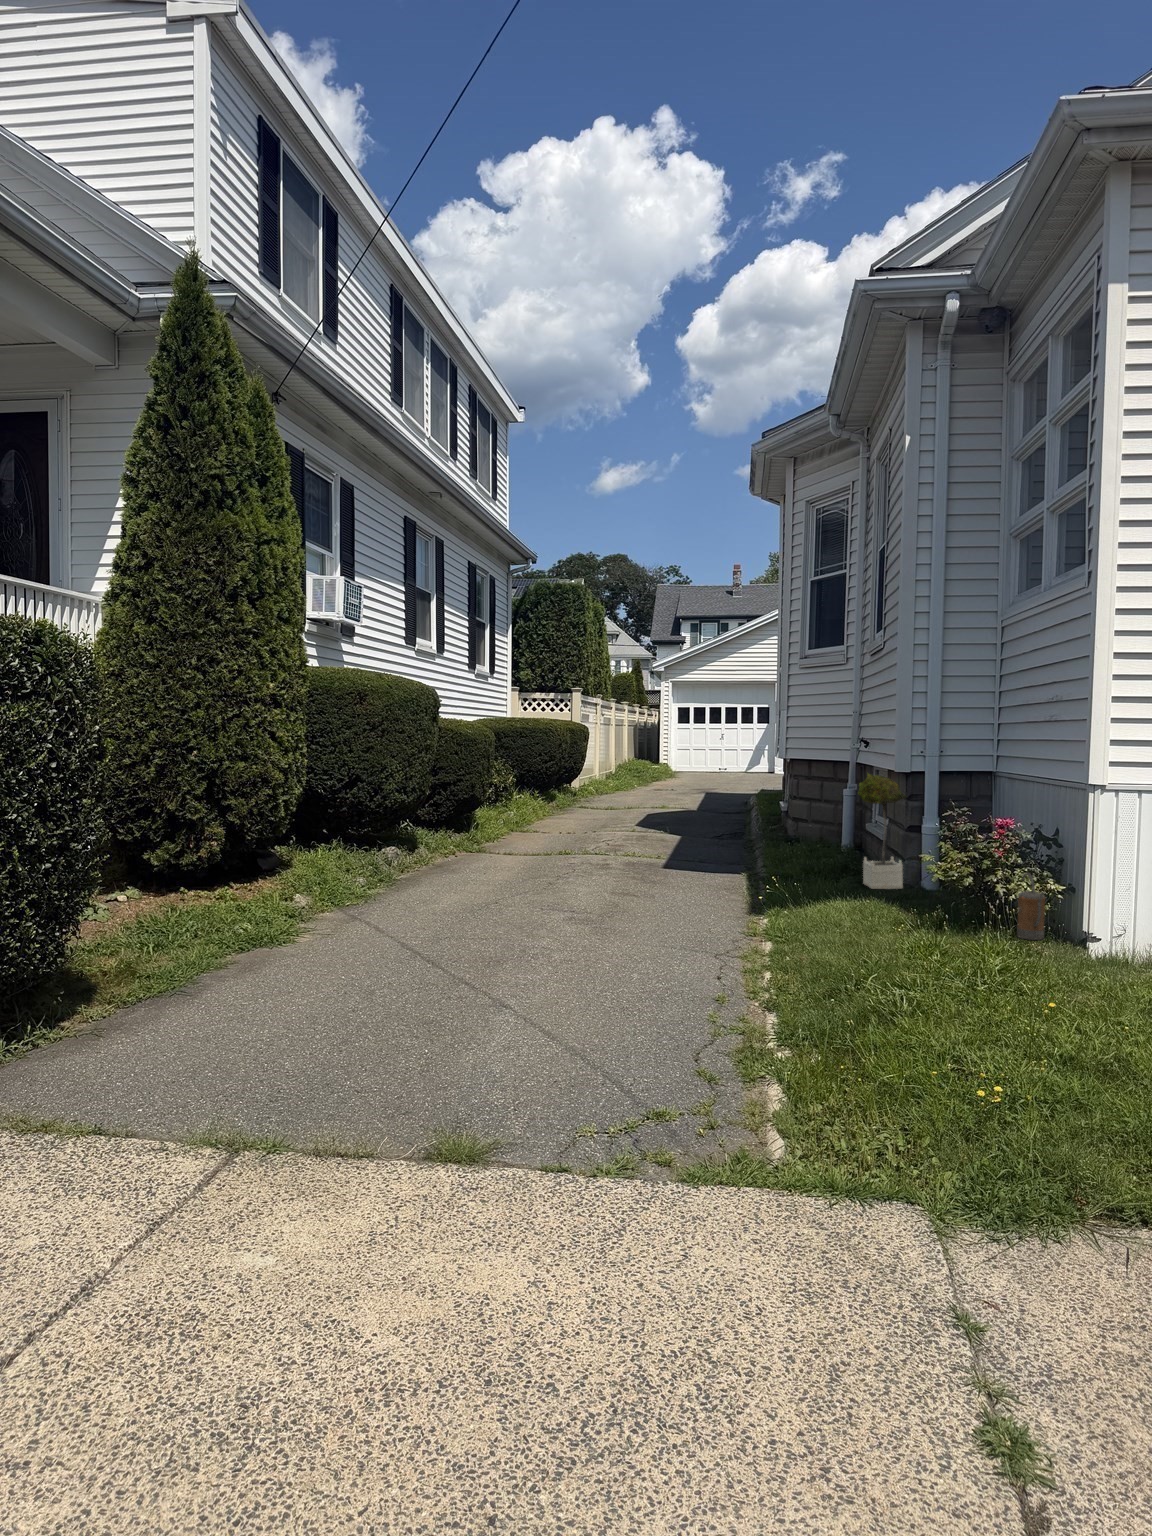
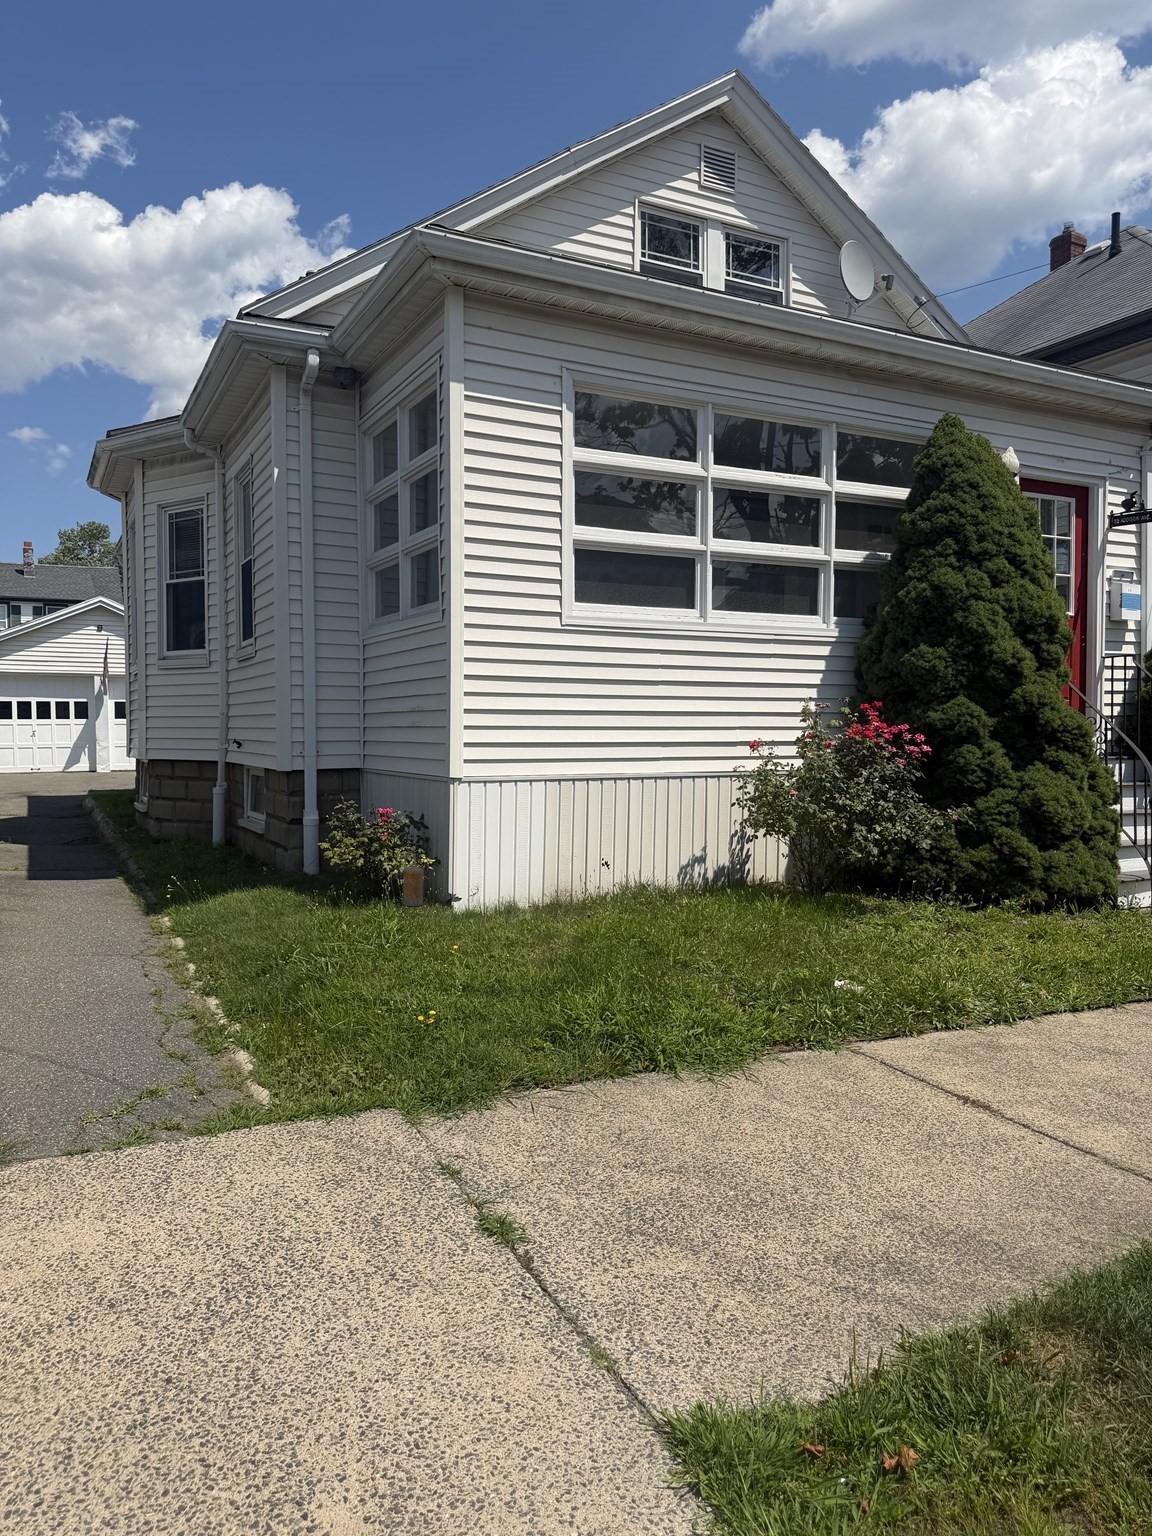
potted tree: present [858,774,907,889] -> none [246,766,292,875]

